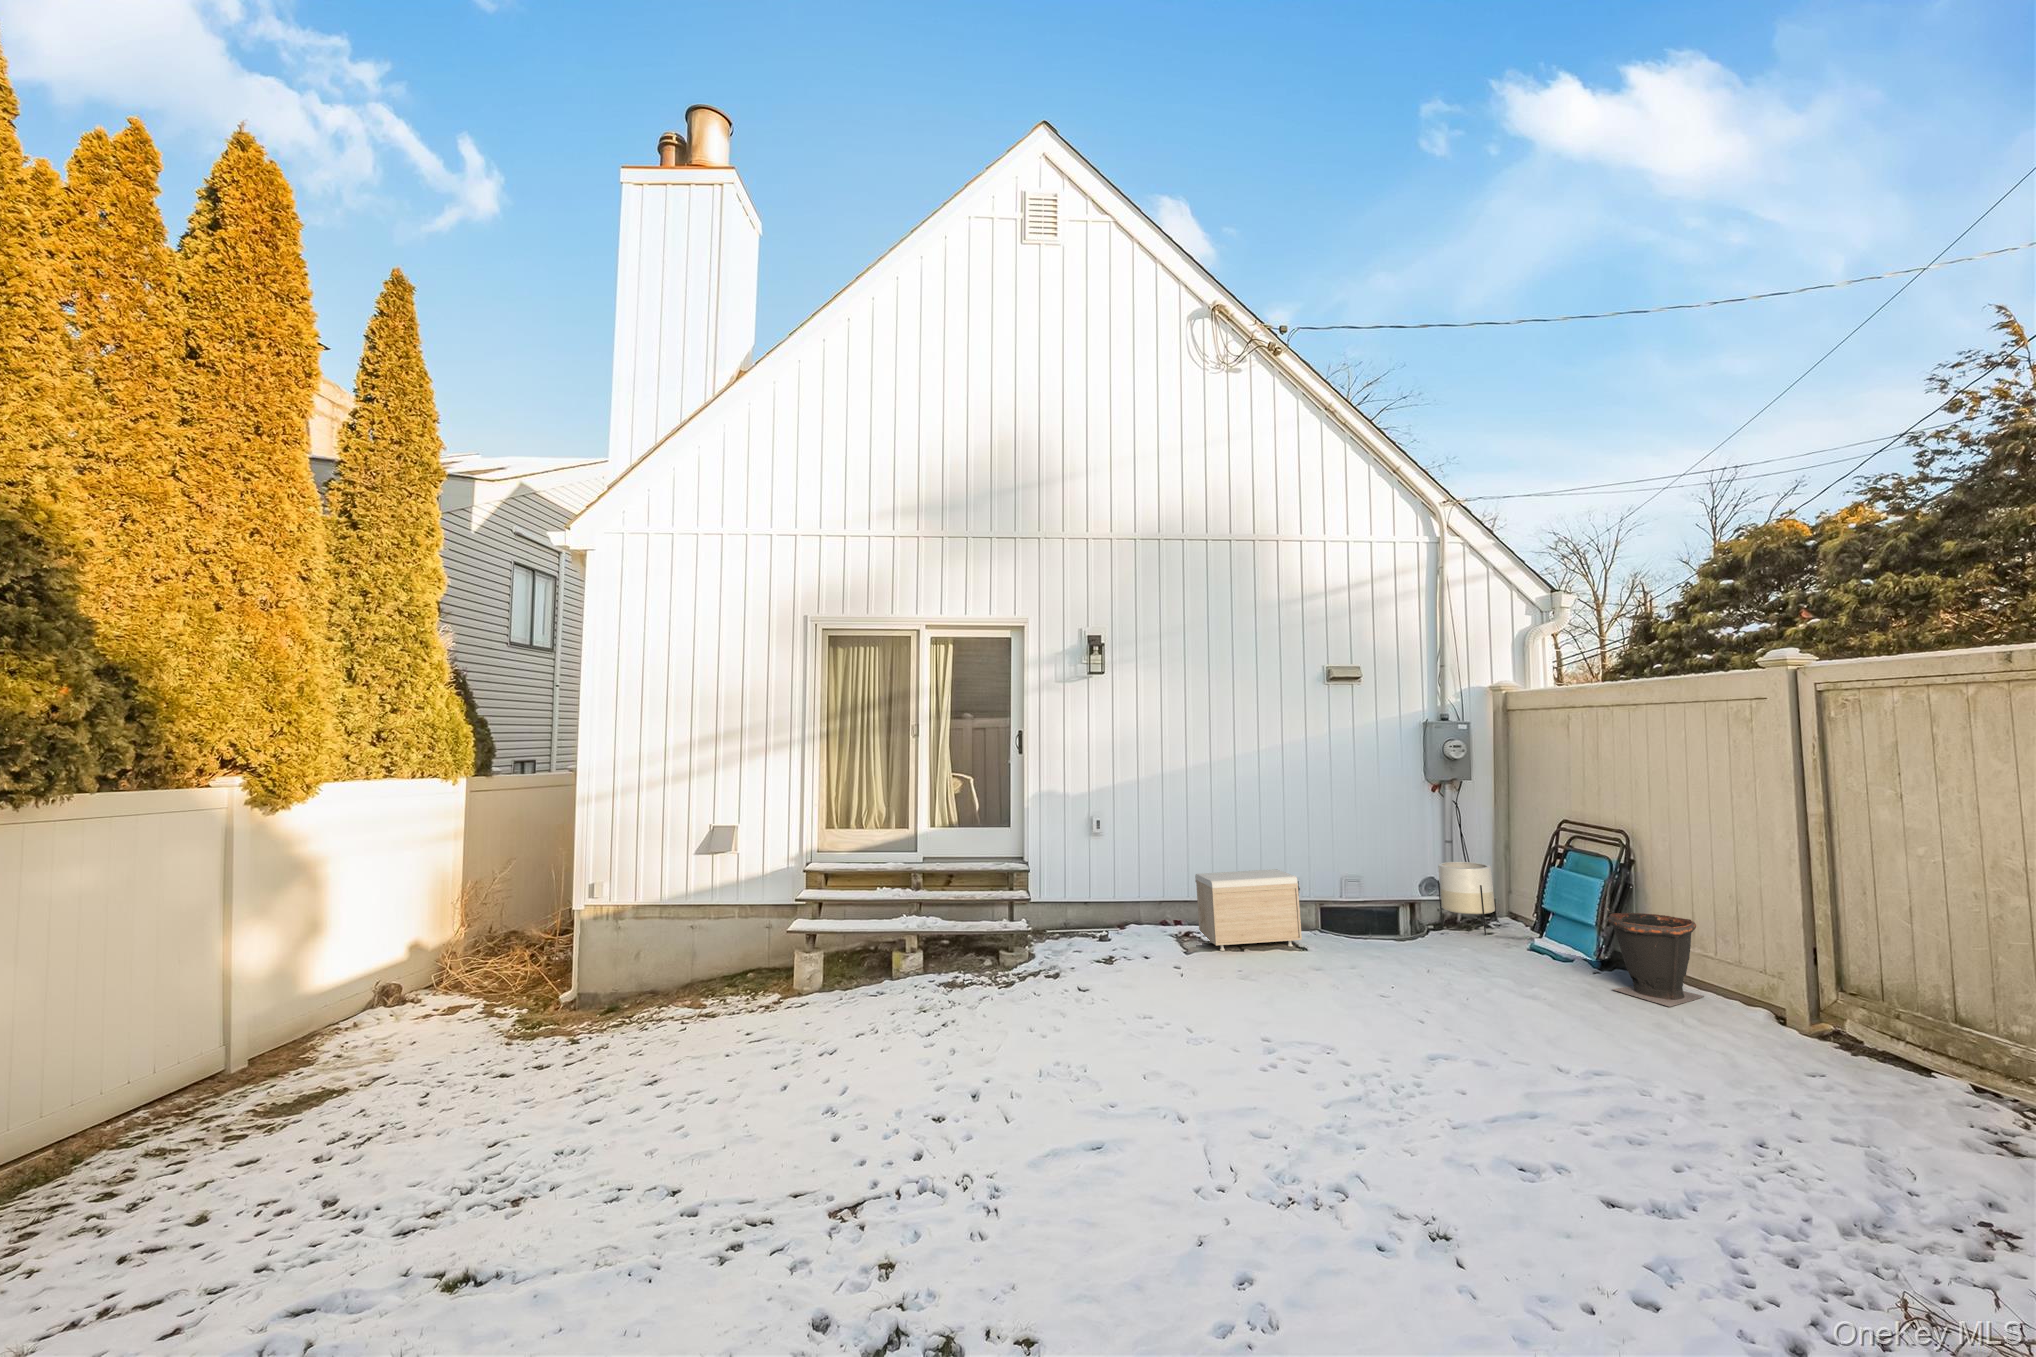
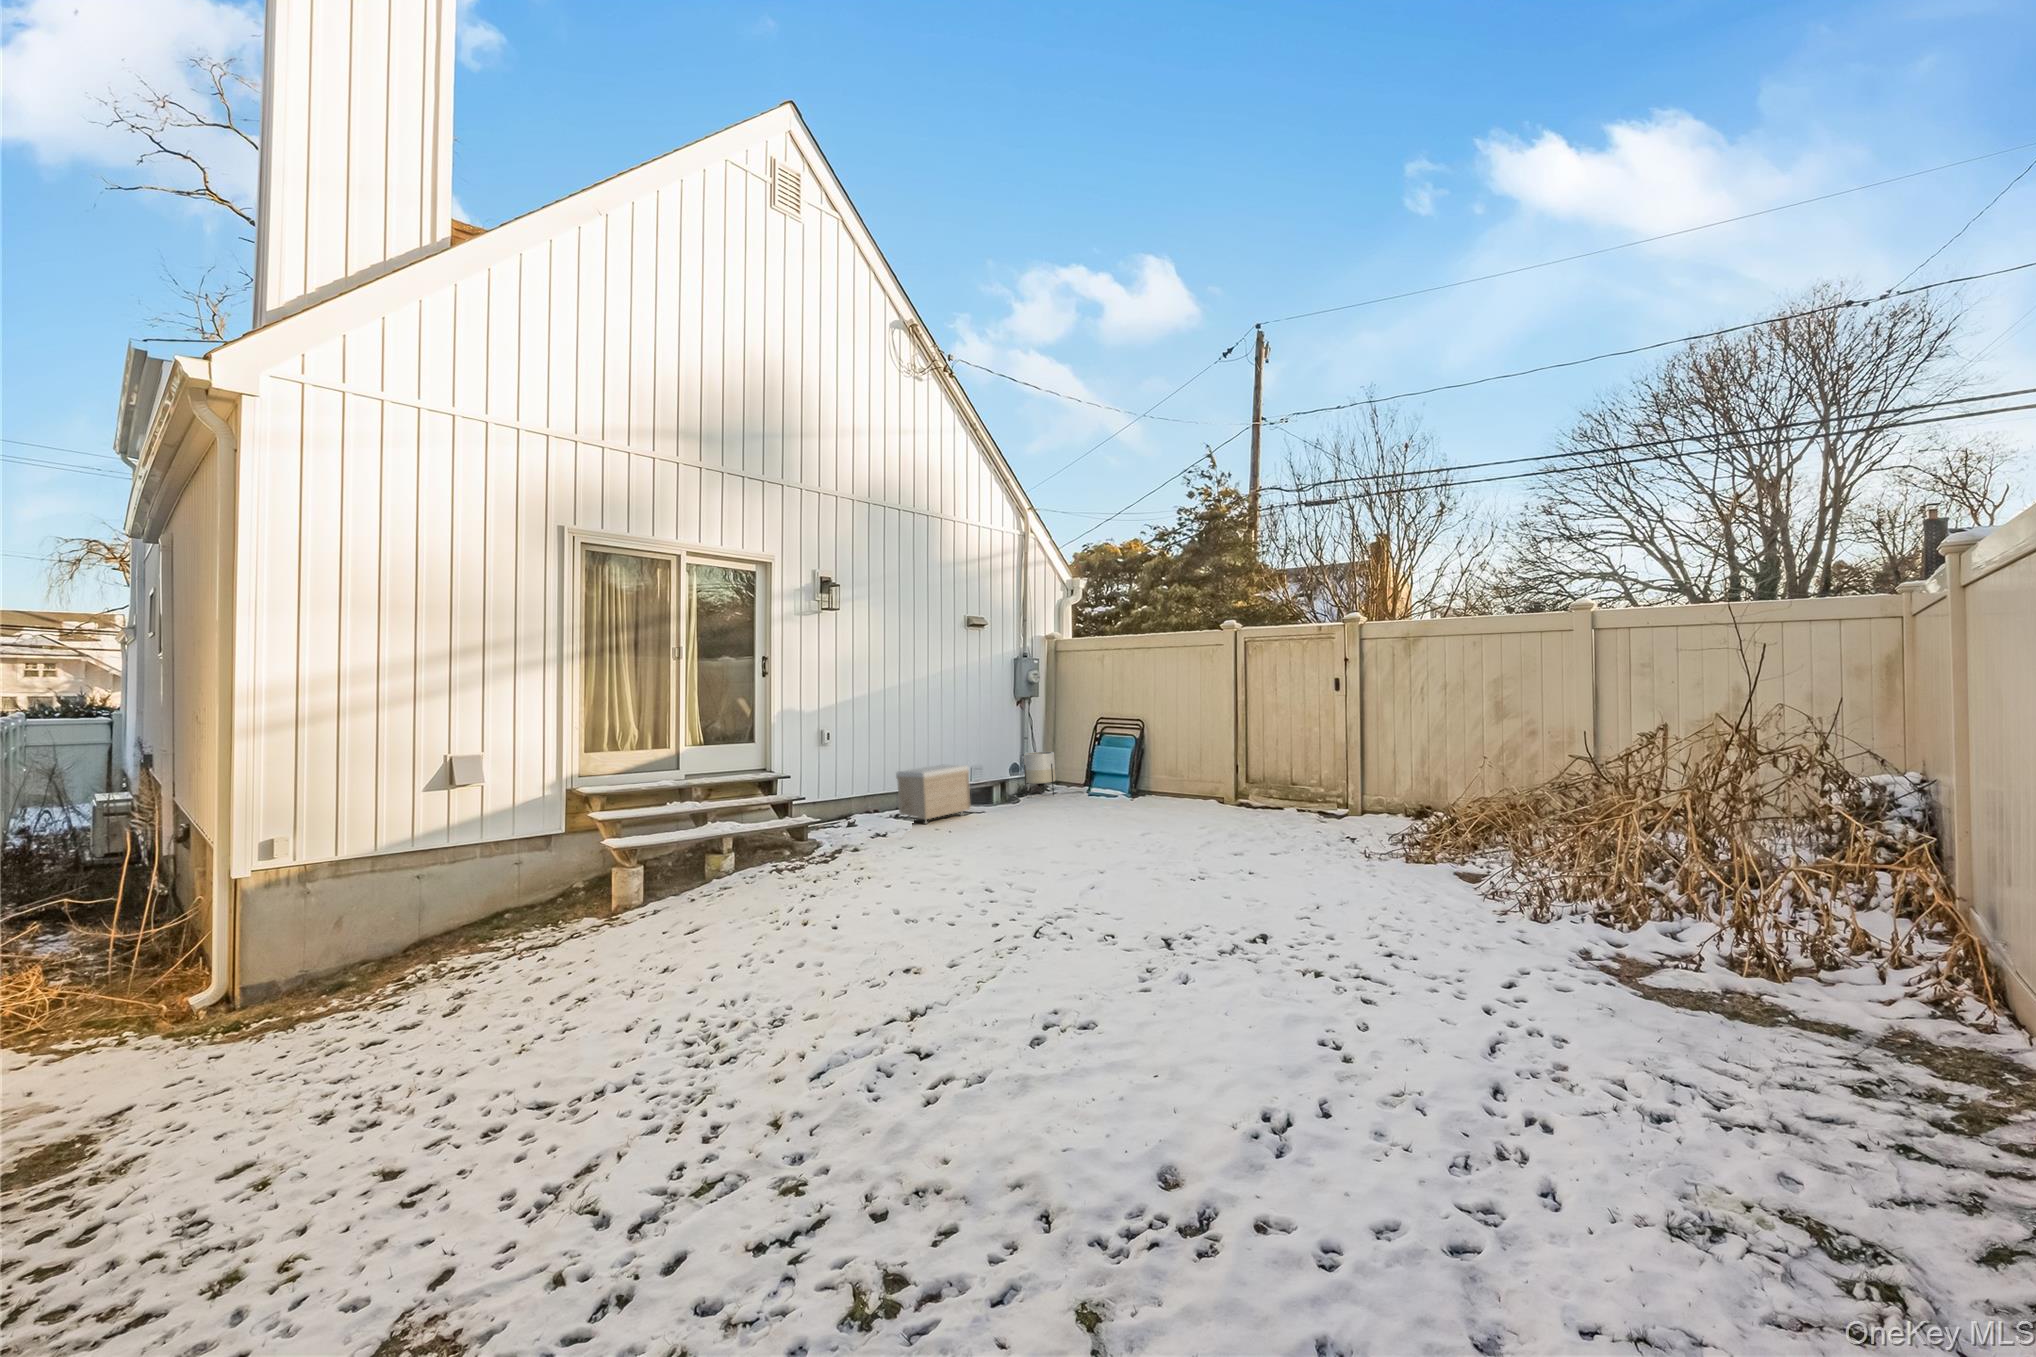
bucket: present [1606,908,1704,1007] -> none [1139,759,1178,804]

